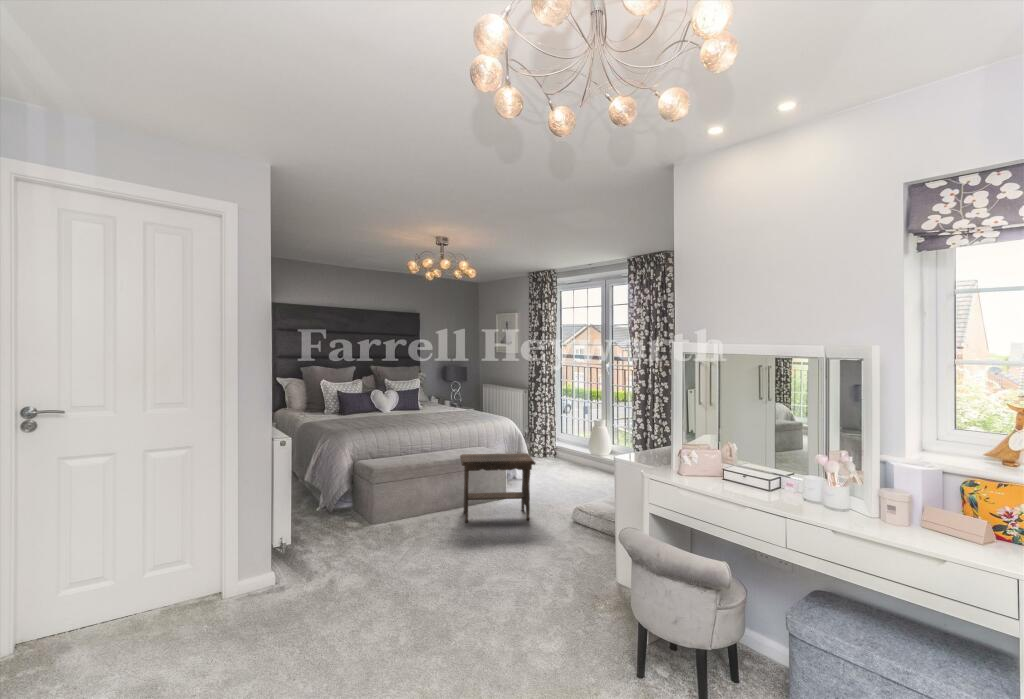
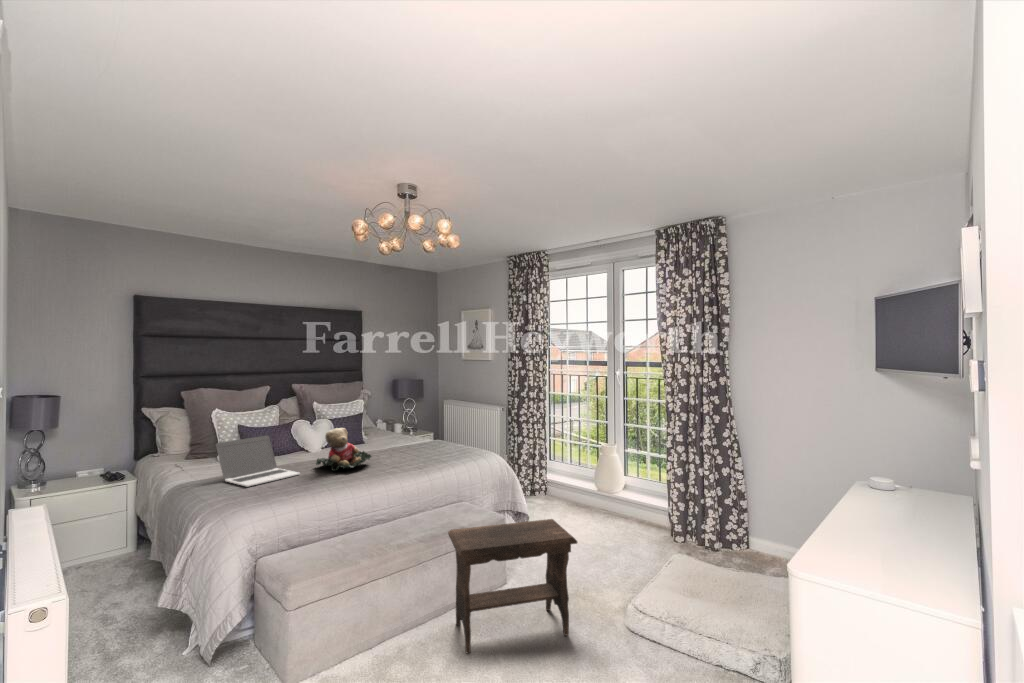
teddy bear: none [385,394,421,421] -> present [316,428,371,471]
laptop: none [325,397,375,426] -> present [216,435,300,487]

